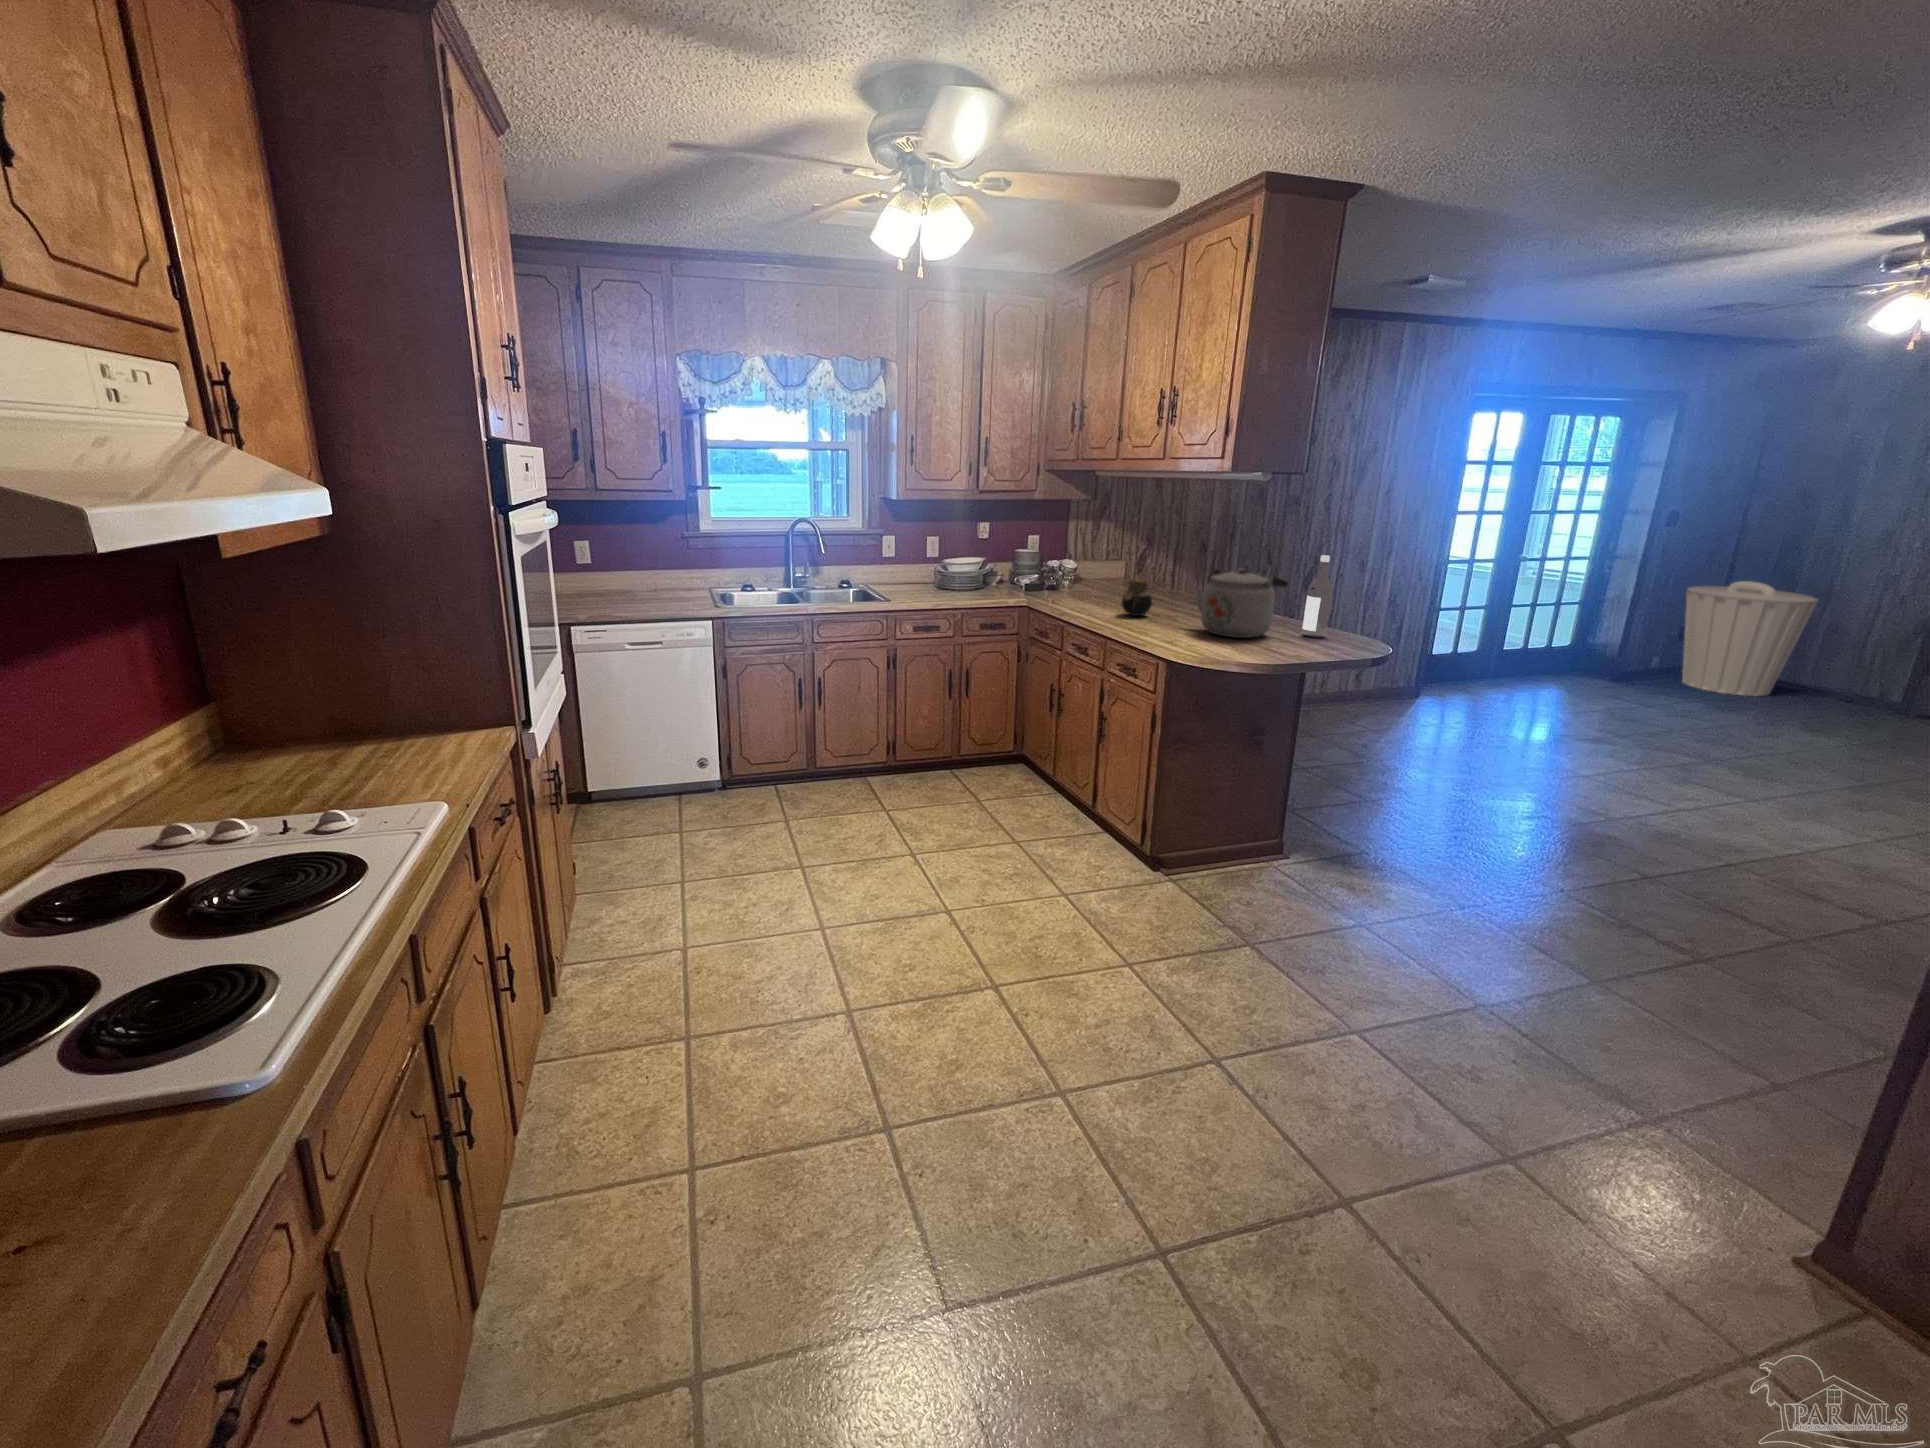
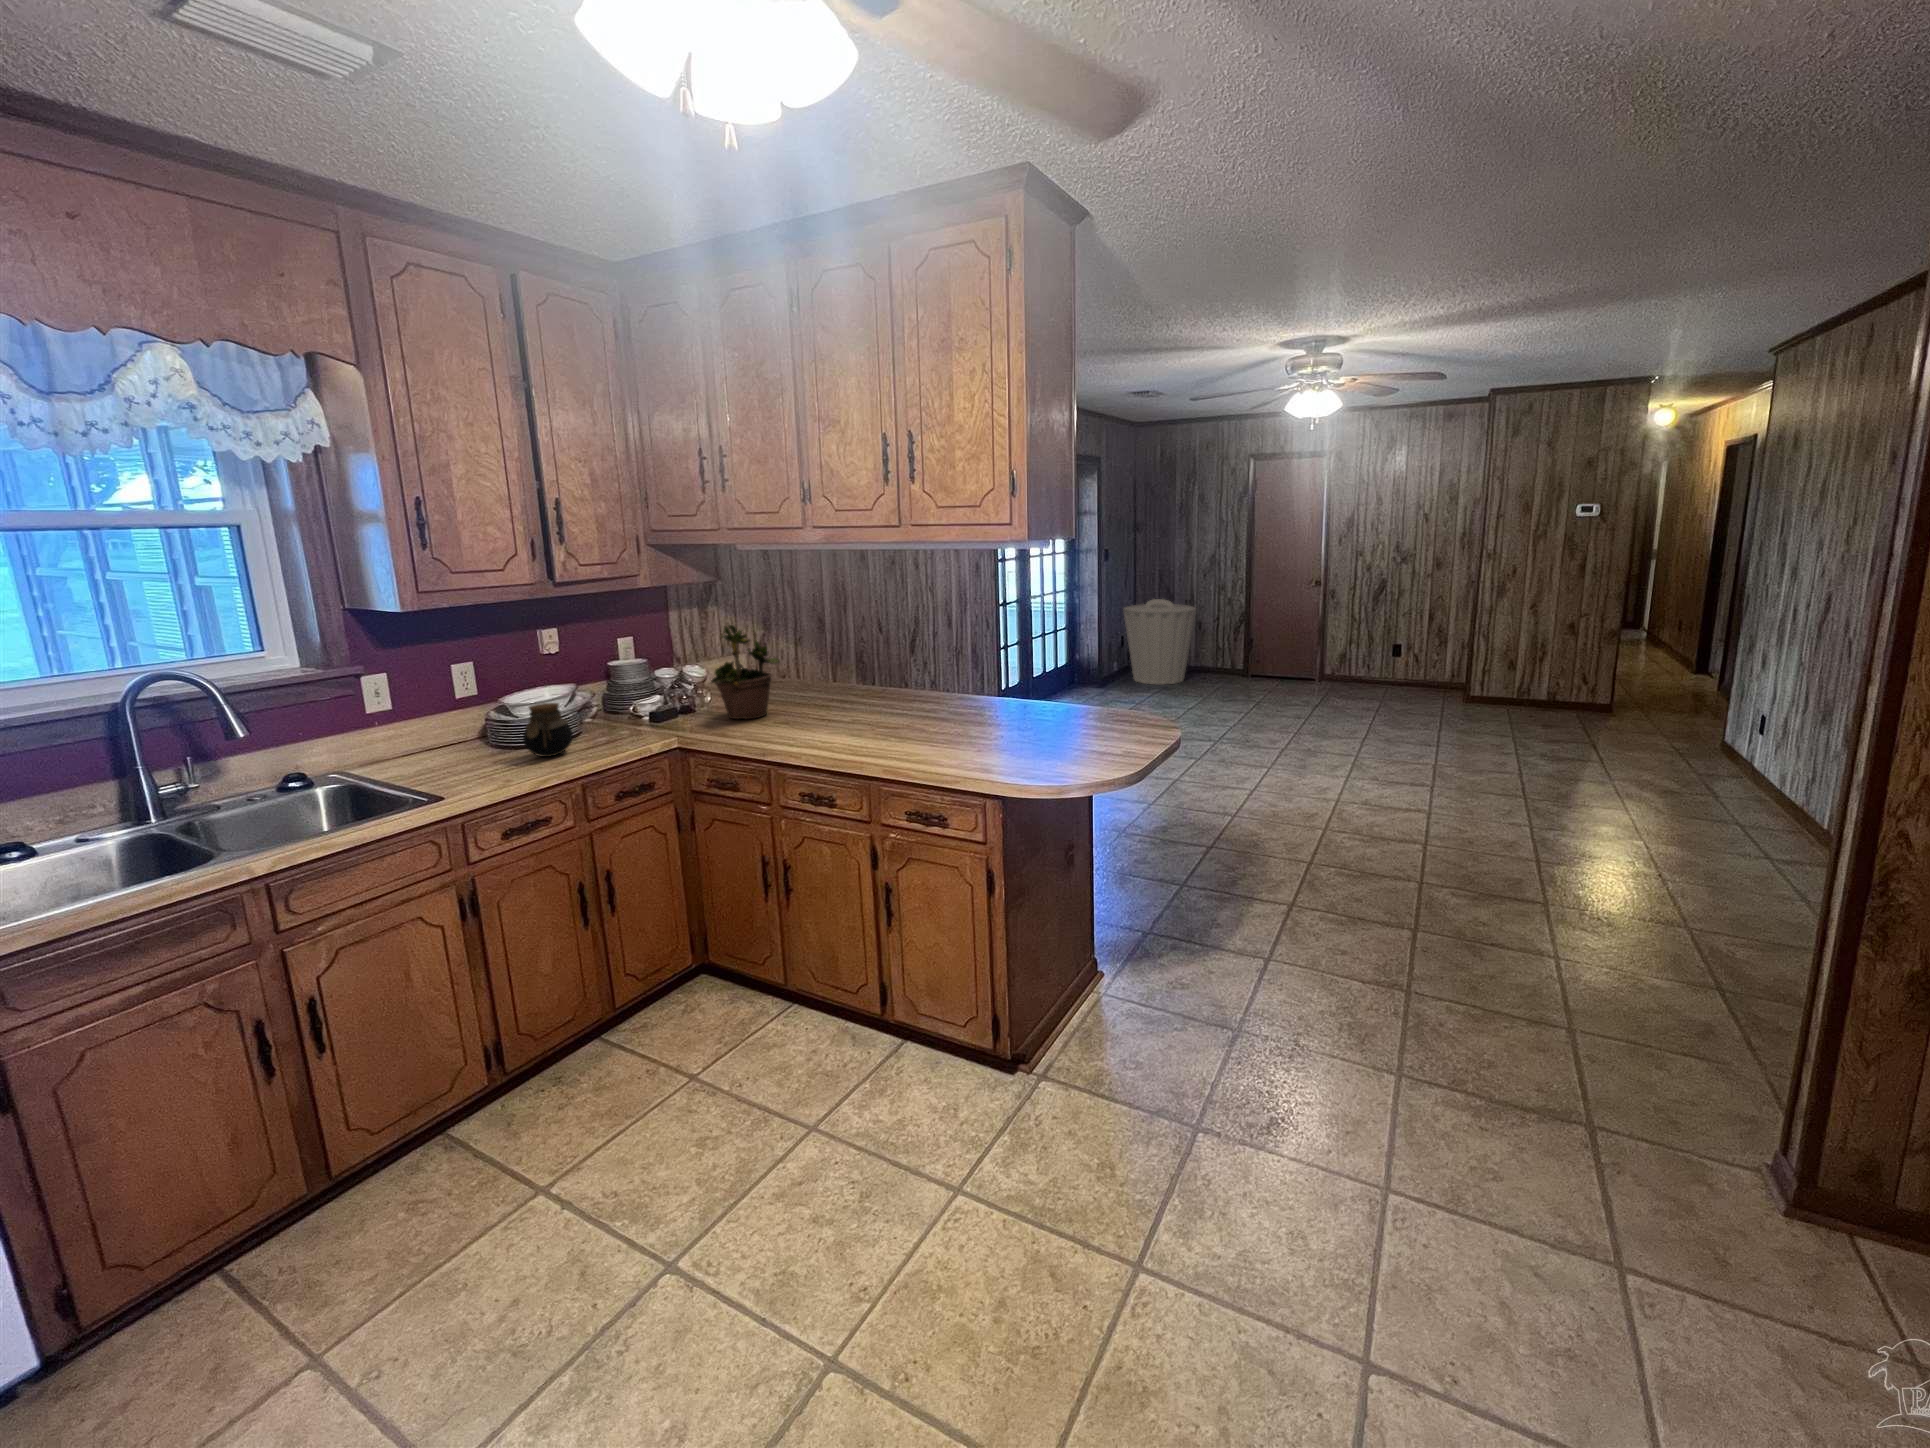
potted plant: none [1056,522,1109,598] -> present [711,625,780,719]
wine bottle: present [1302,555,1332,637] -> none [1086,624,1112,720]
kettle: present [1195,568,1288,638] -> none [967,652,1073,742]
jar: present [1122,579,1152,616] -> present [523,703,573,757]

